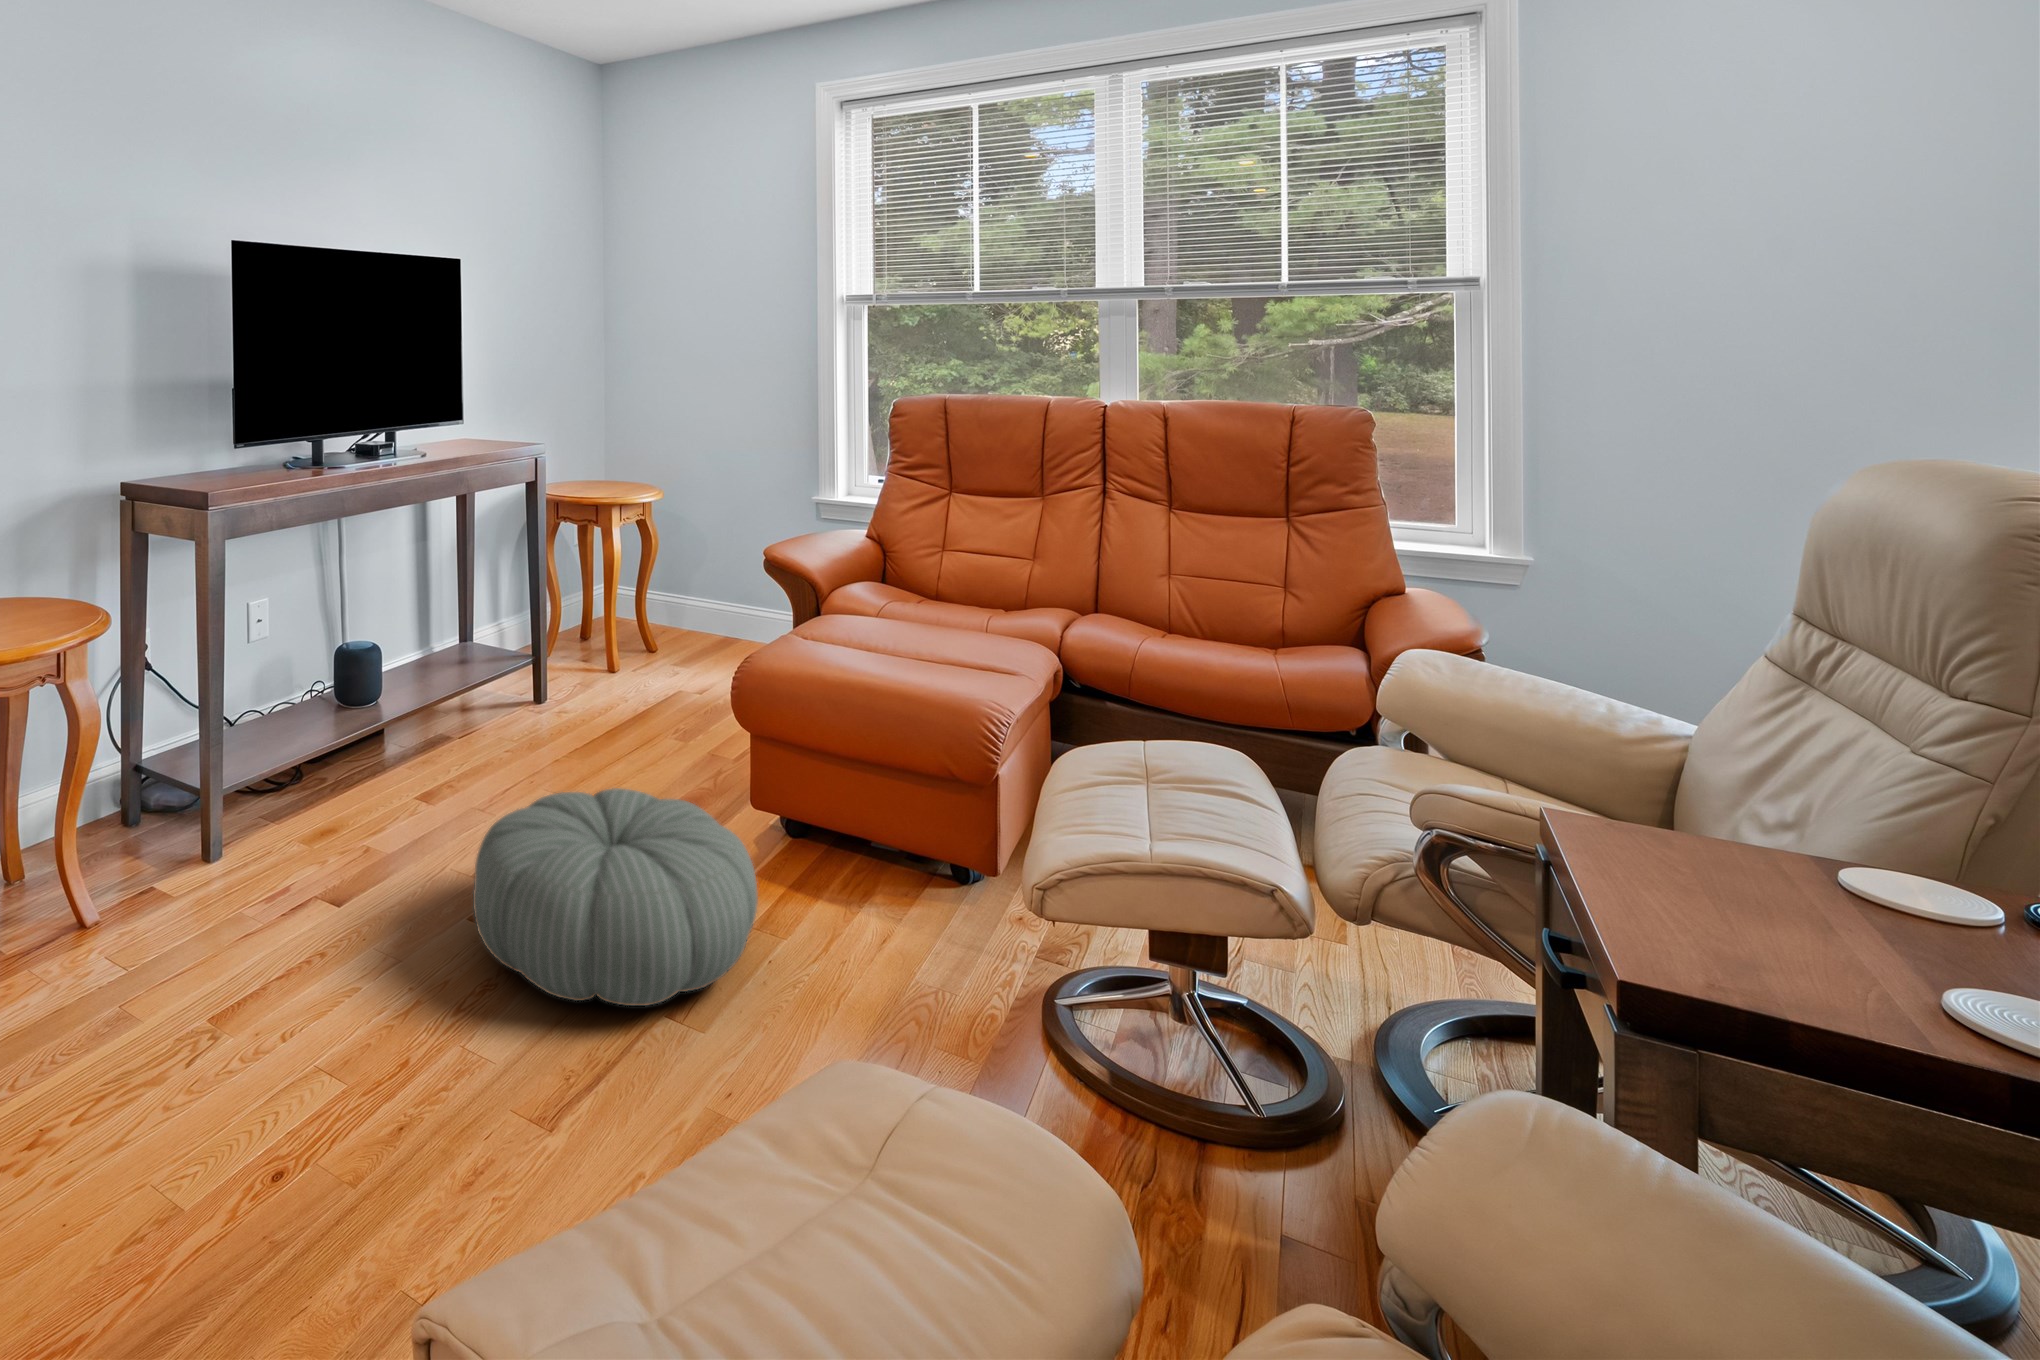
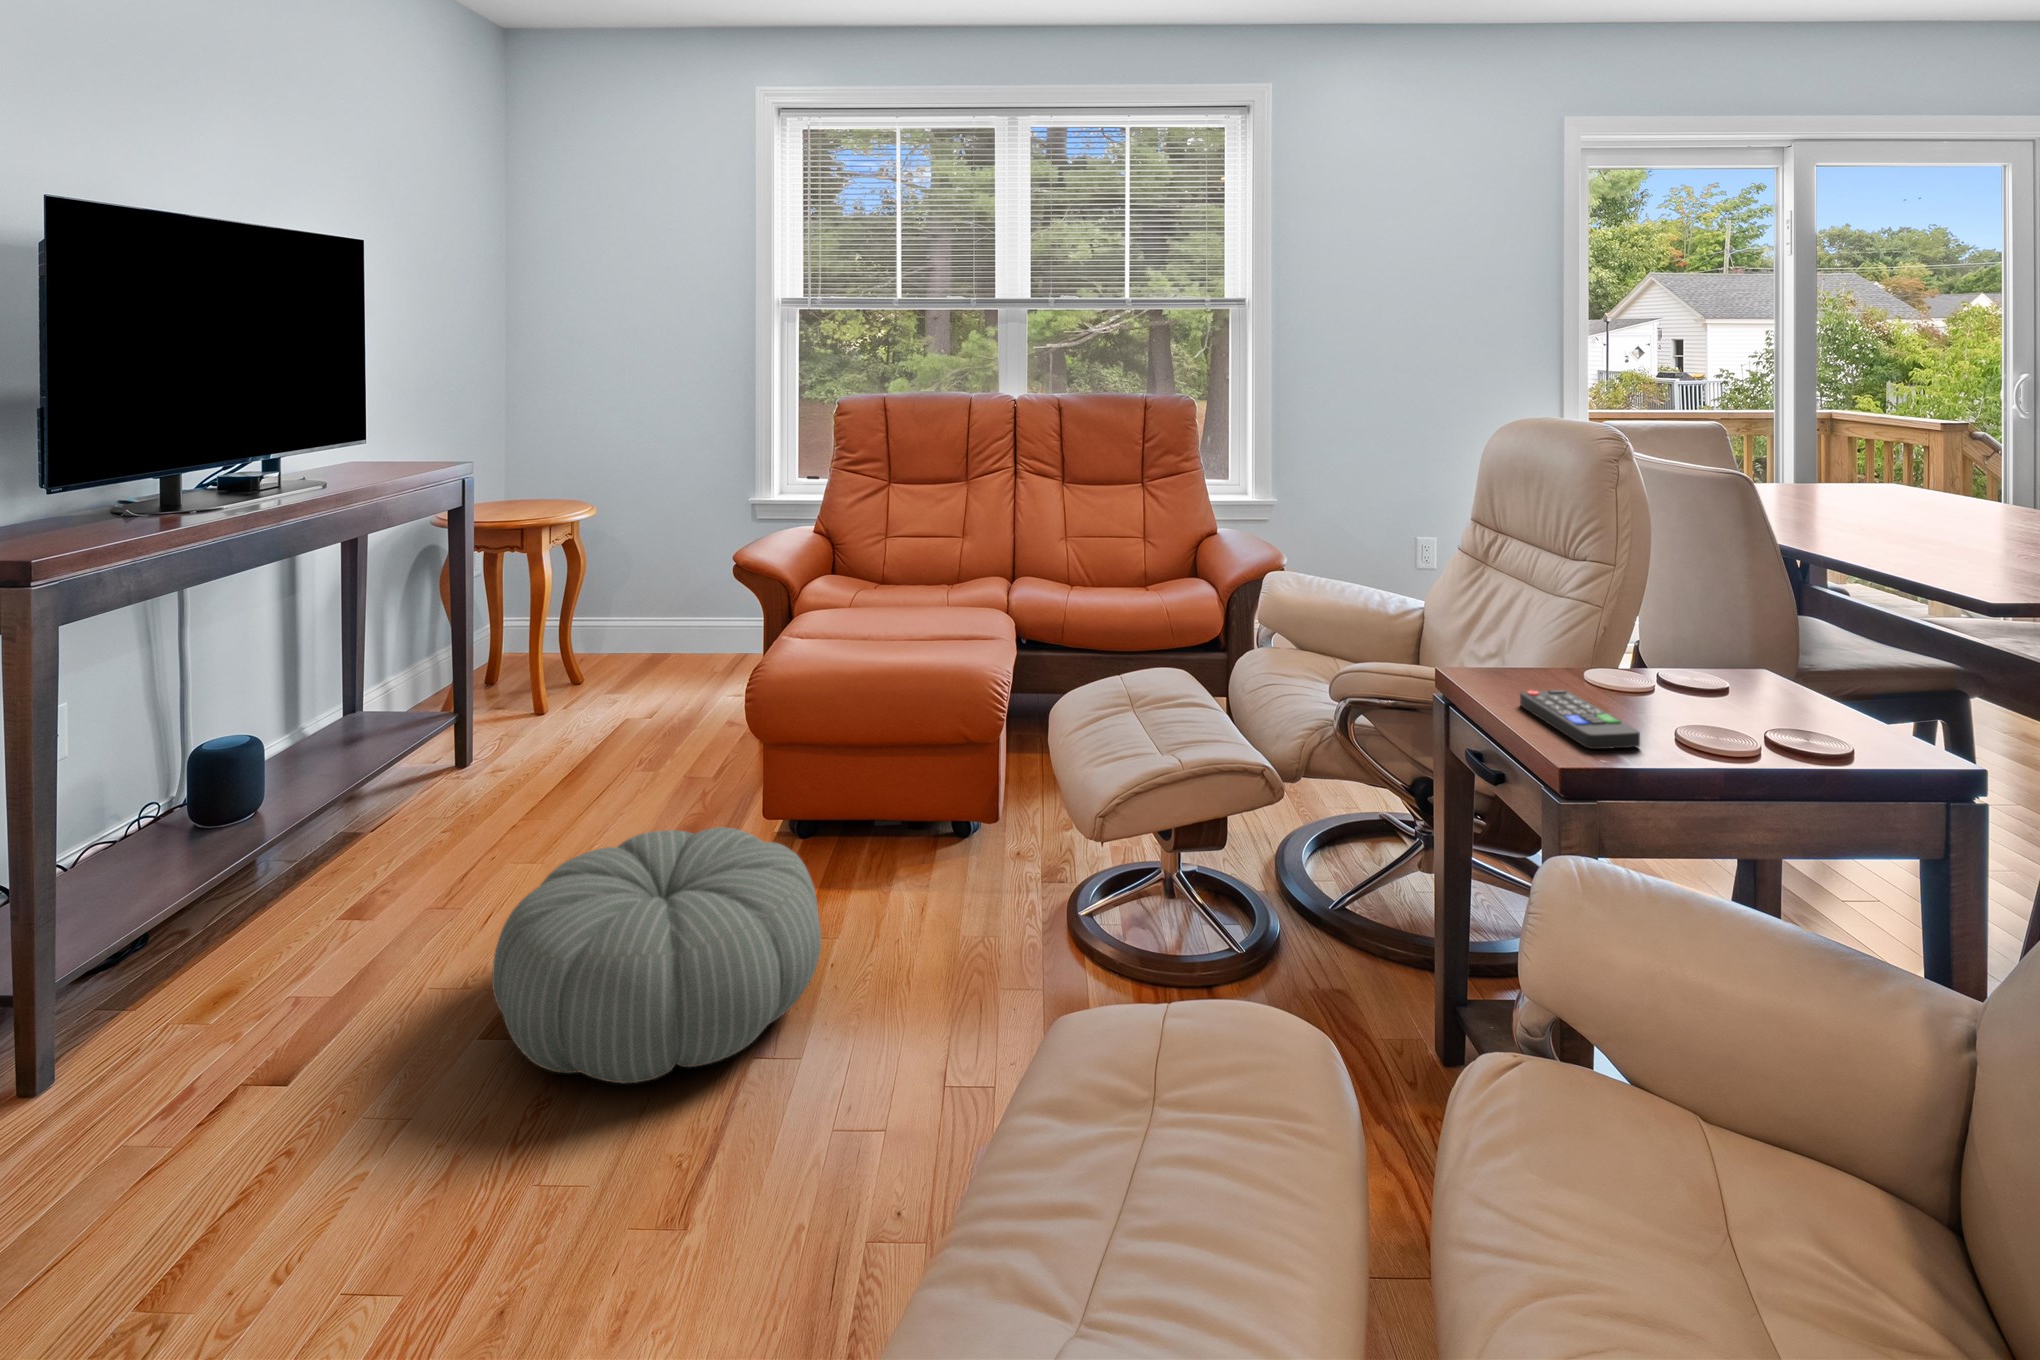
remote control: none [1681,875,1872,1001] -> present [1520,690,1640,749]

